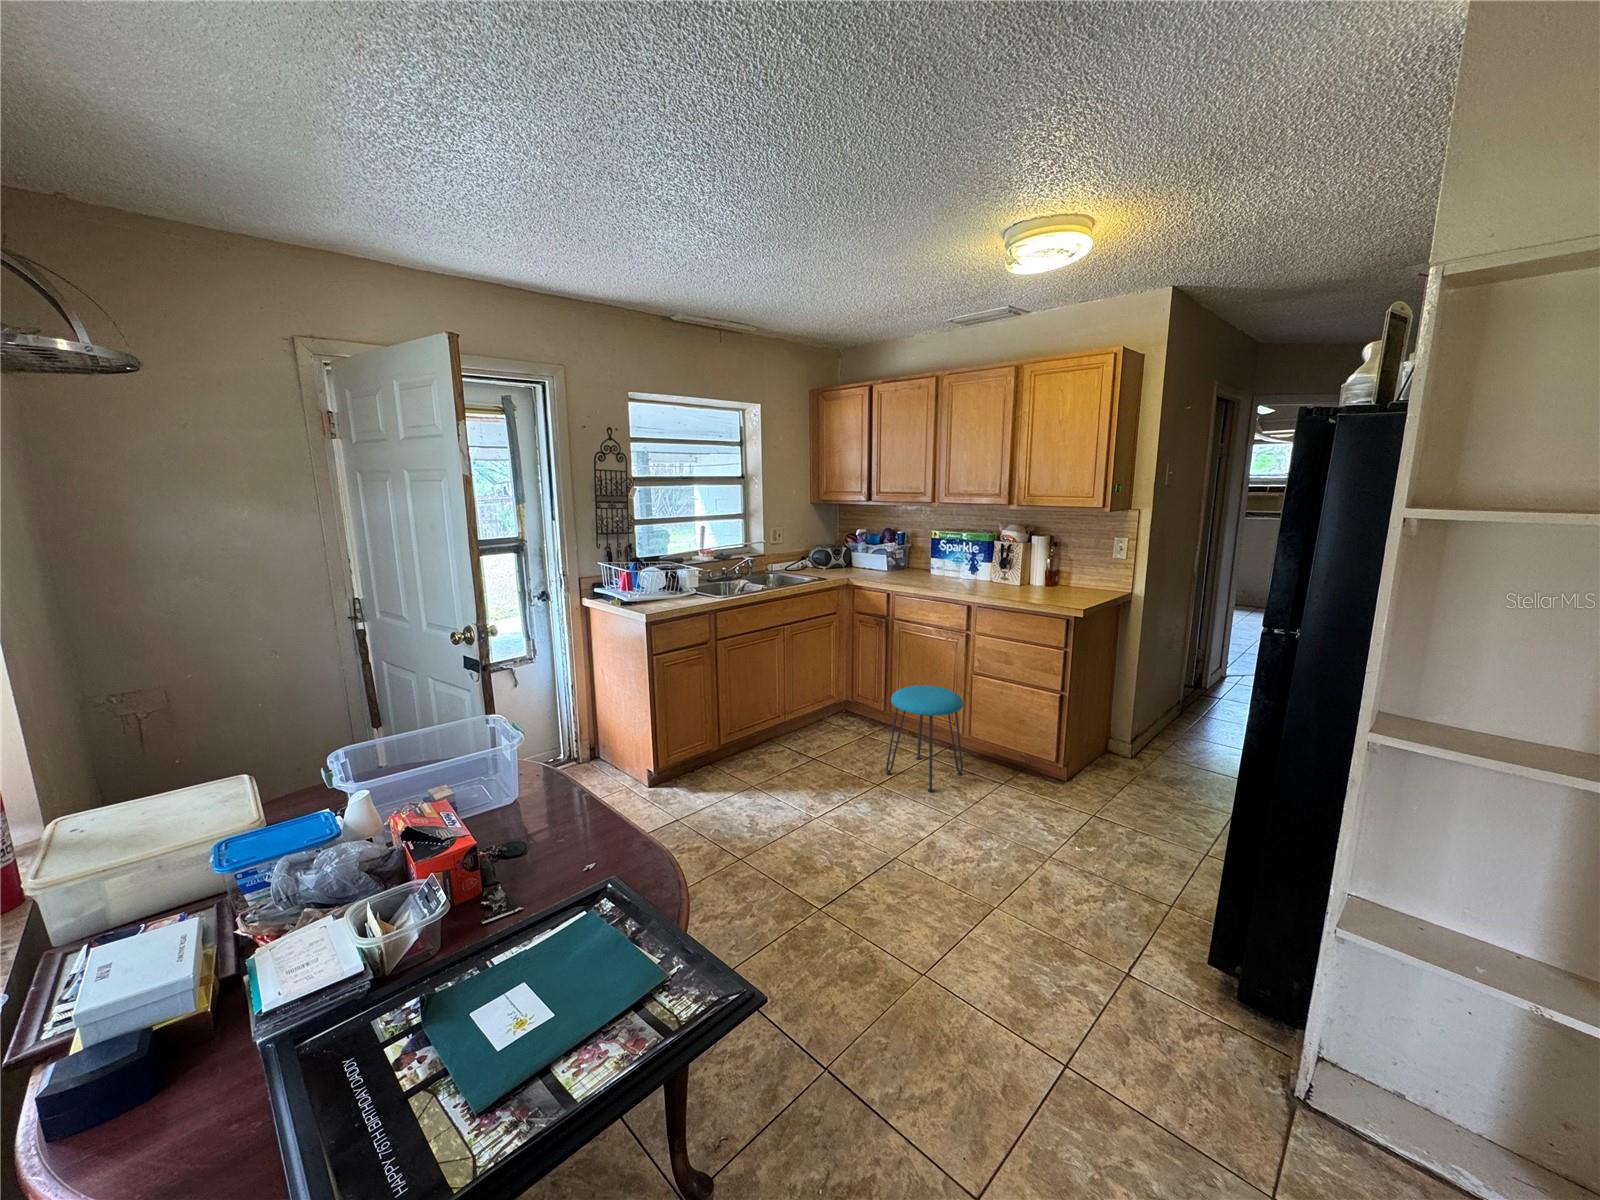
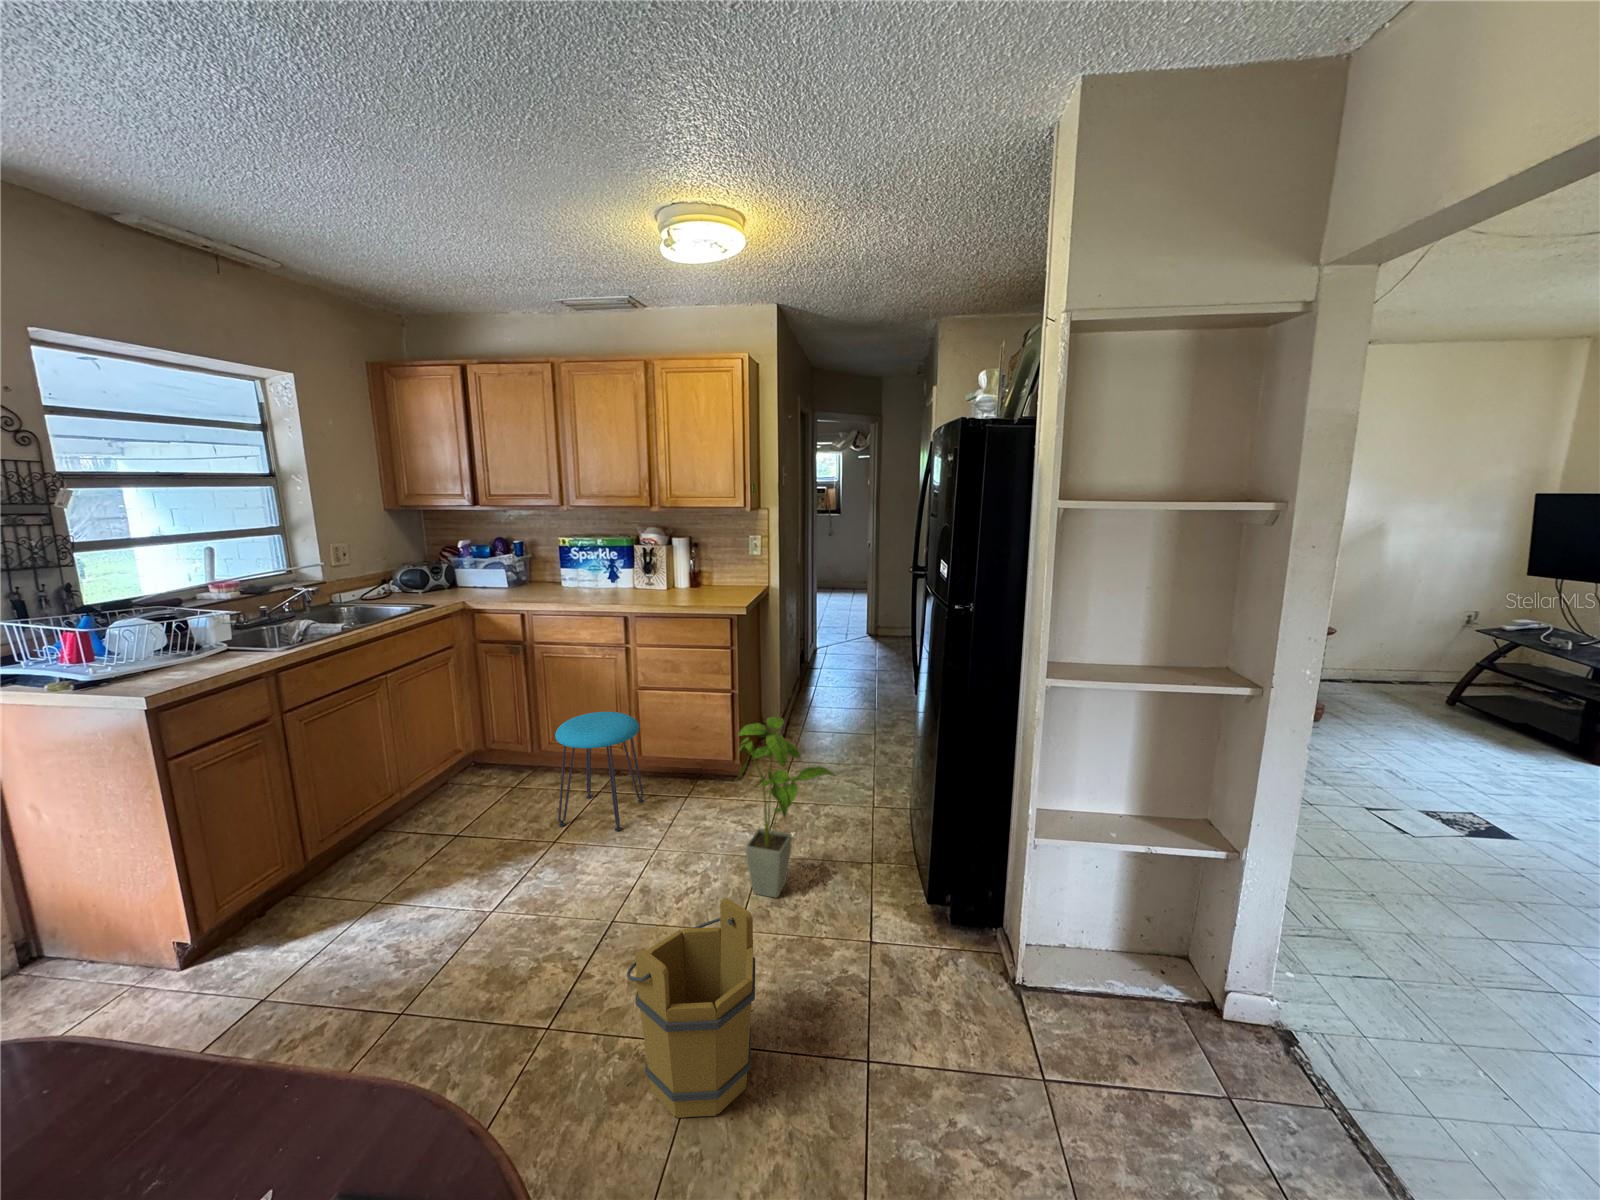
house plant: none [1017,717,1126,896] -> present [738,717,835,898]
bucket: none [860,857,970,1030] -> present [627,898,755,1118]

